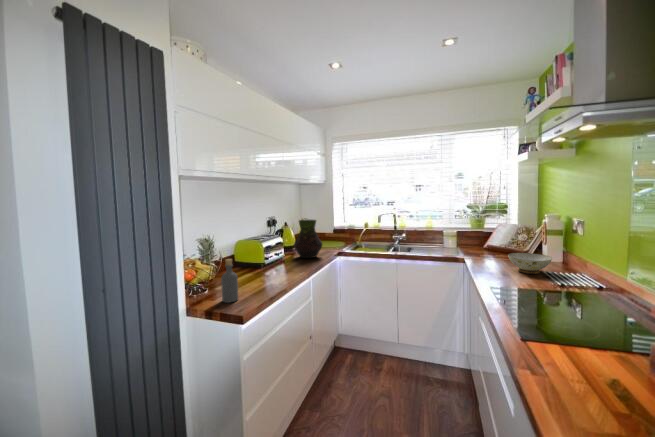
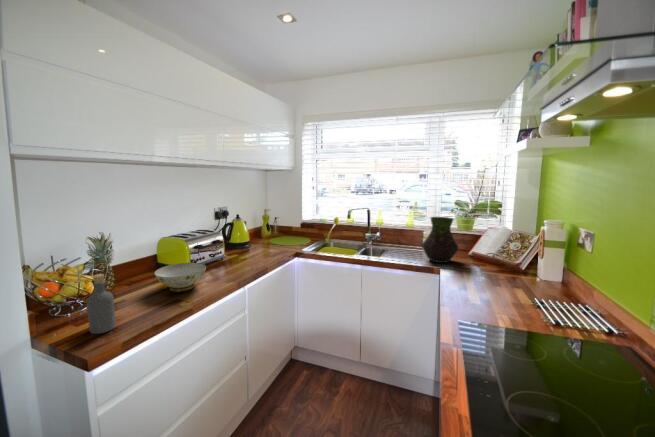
vase: present [294,220,322,258] -> present [422,217,458,263]
ceramic bowl: present [508,253,552,274] -> present [154,263,206,292]

